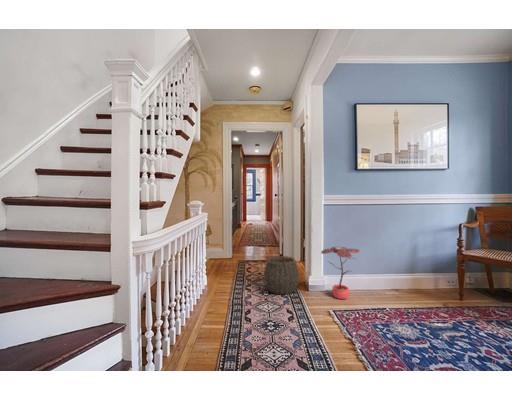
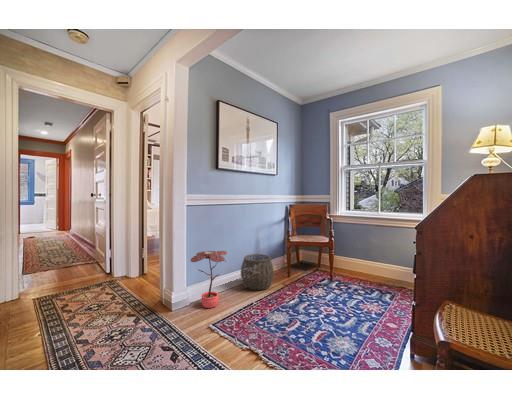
woven basket: present [264,256,299,294] -> present [241,254,274,290]

